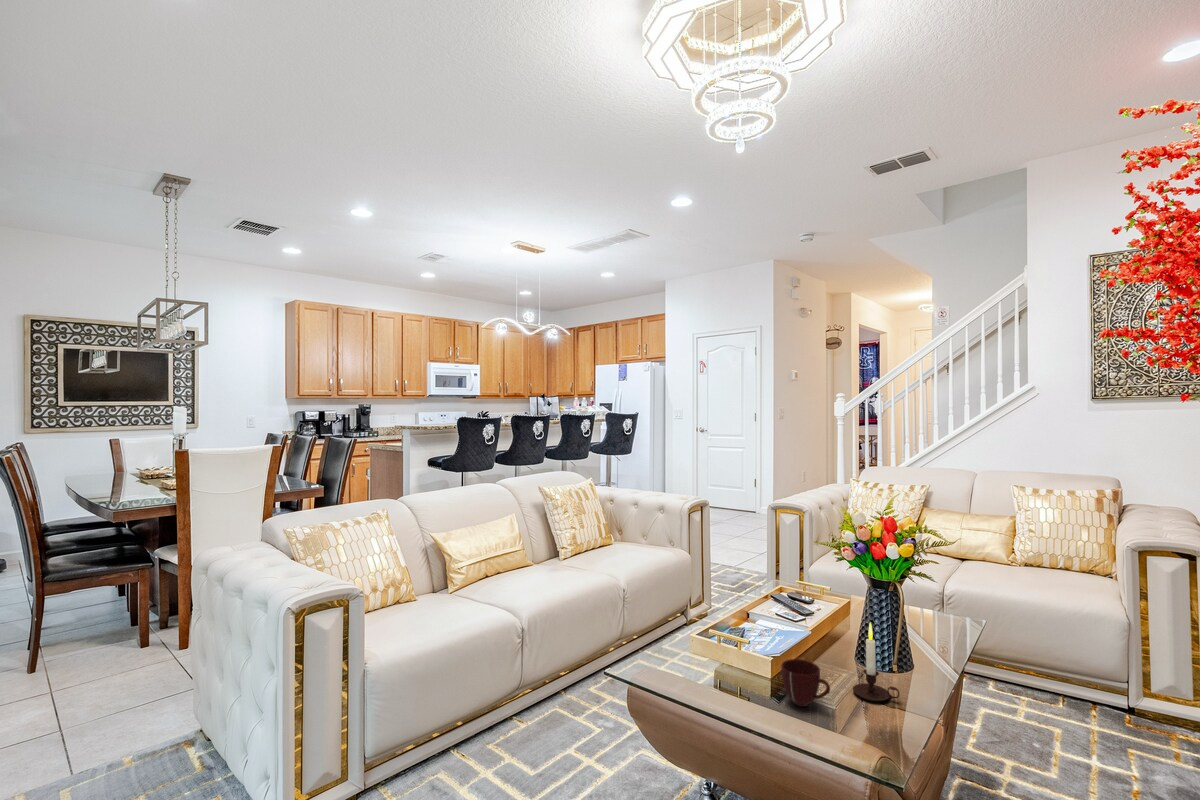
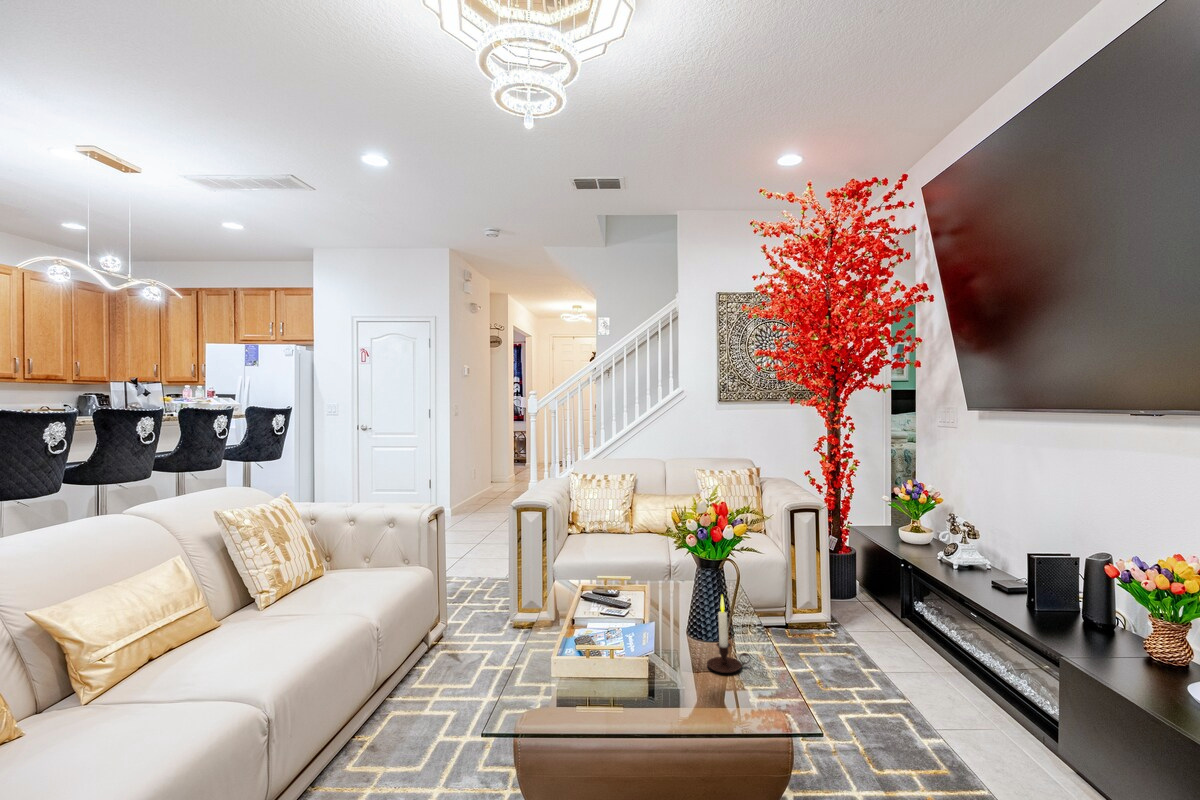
mug: present [781,659,830,707] -> none [659,650,713,702]

